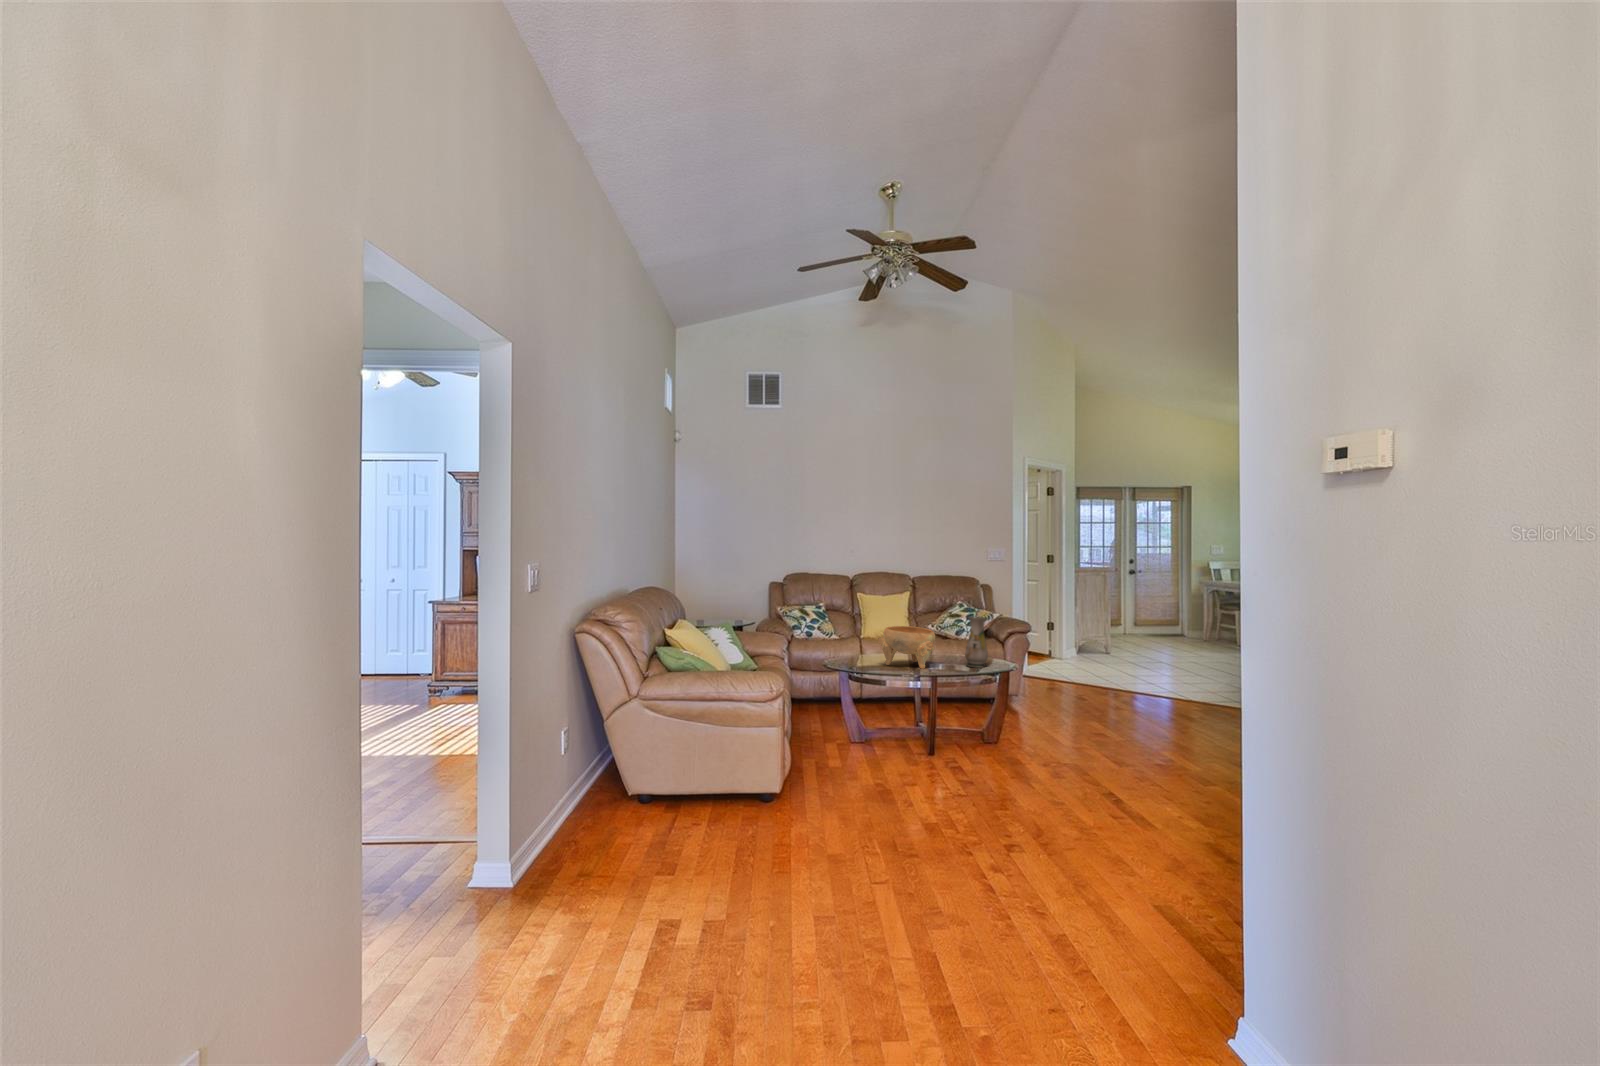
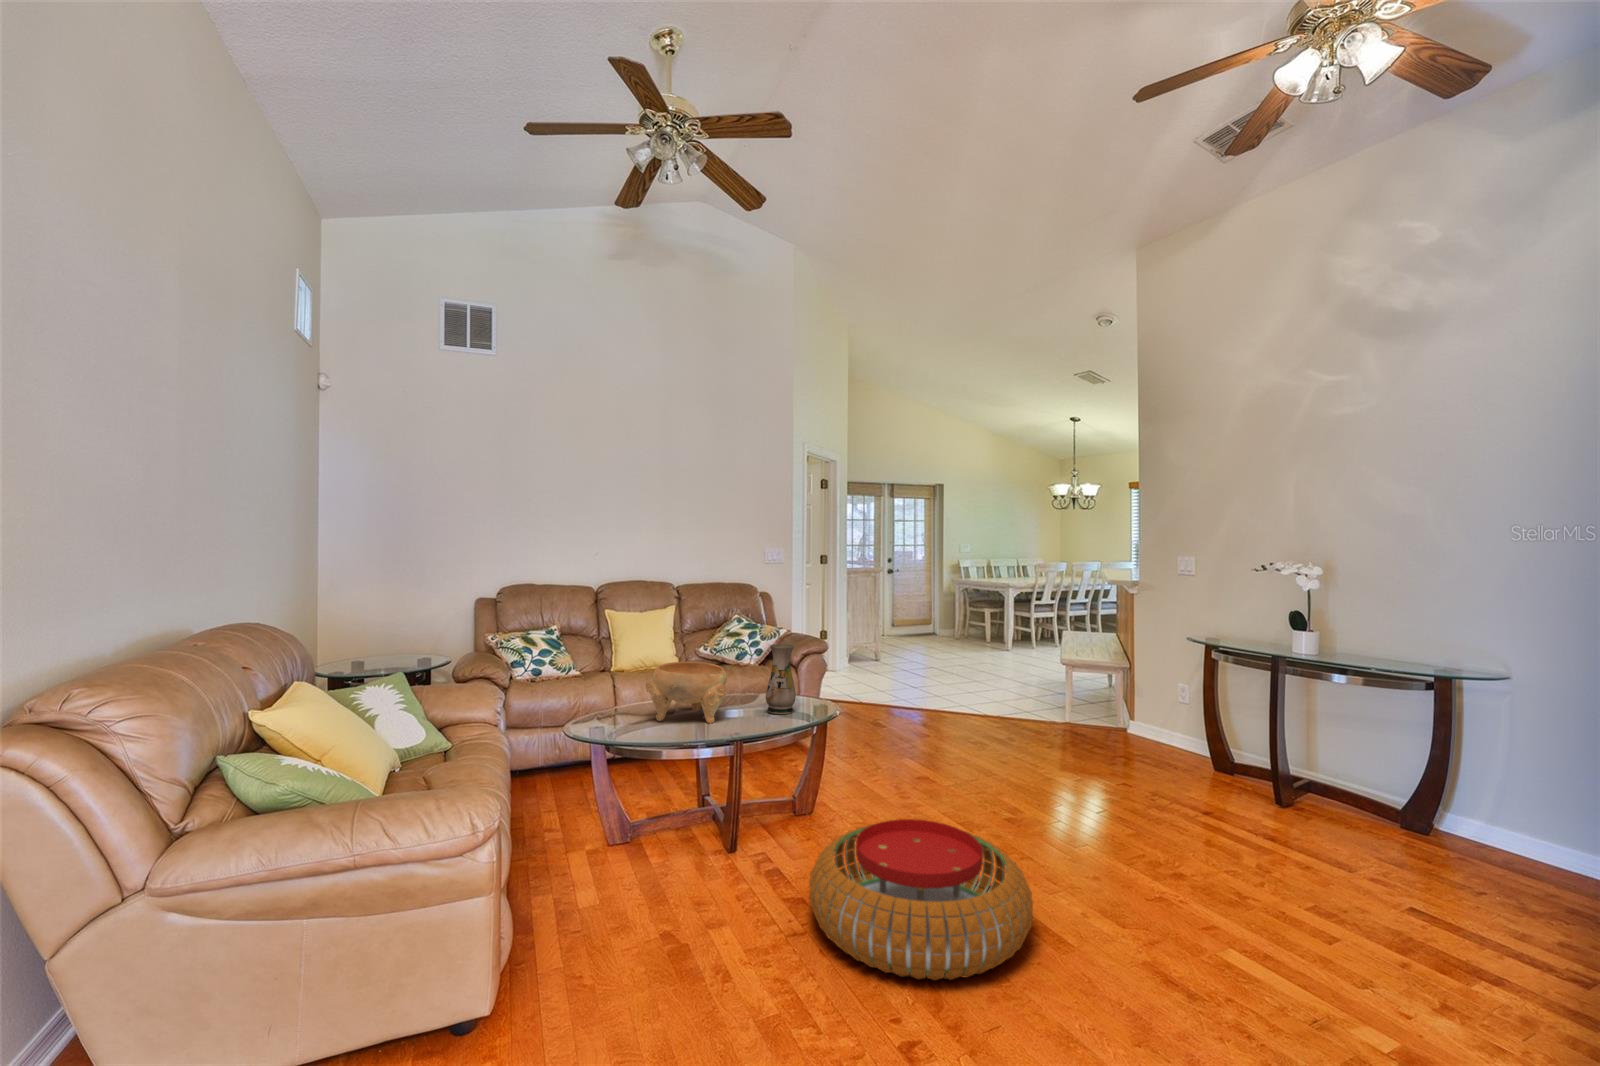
pouf: none [974,737,1138,832] -> present [809,819,1033,980]

